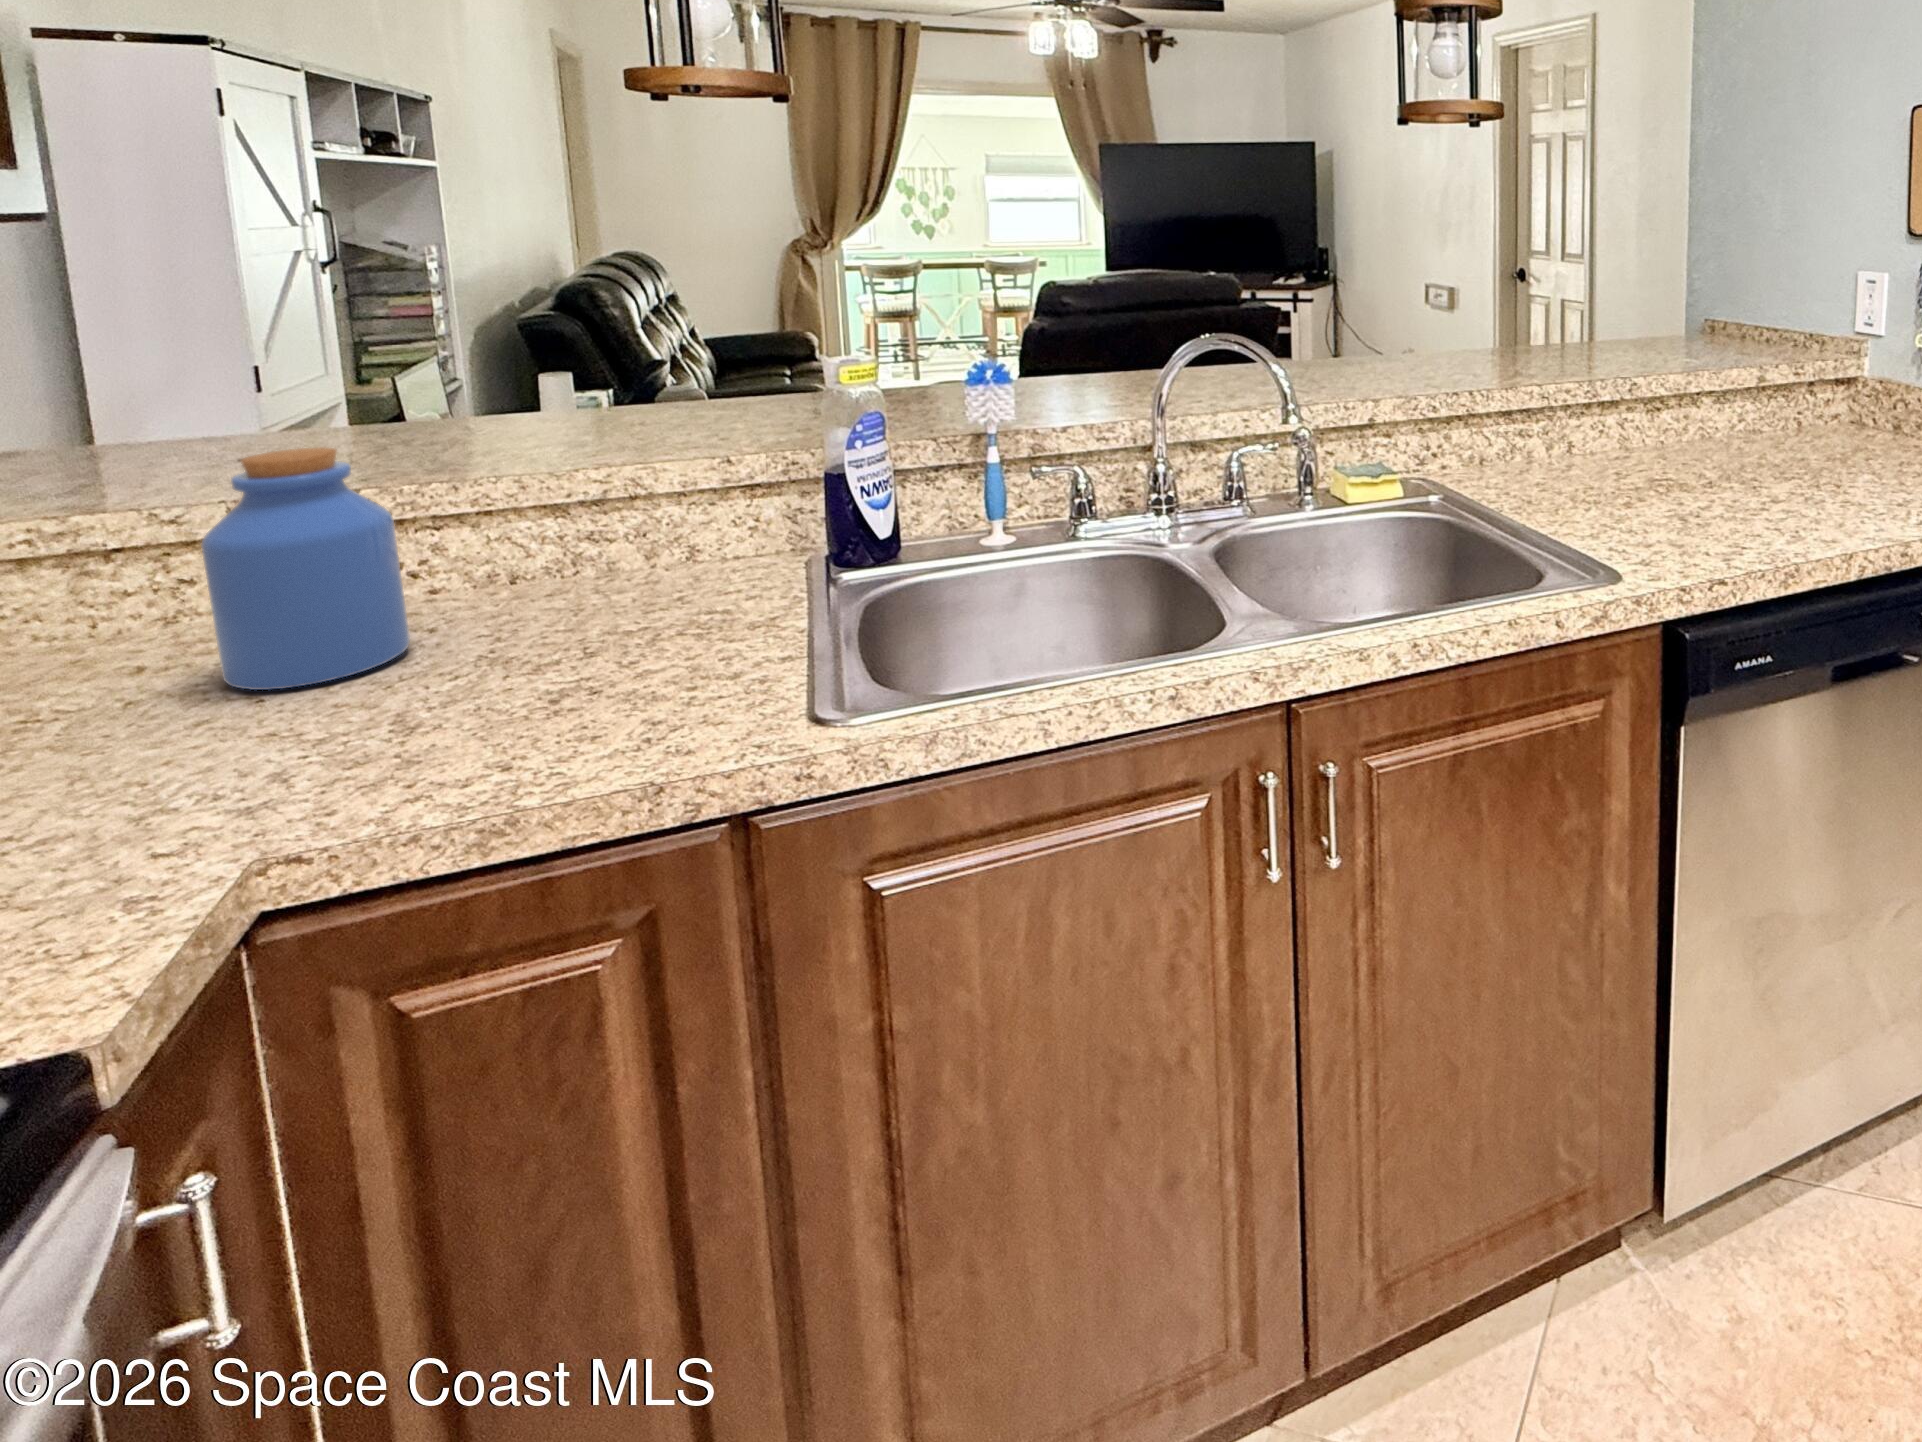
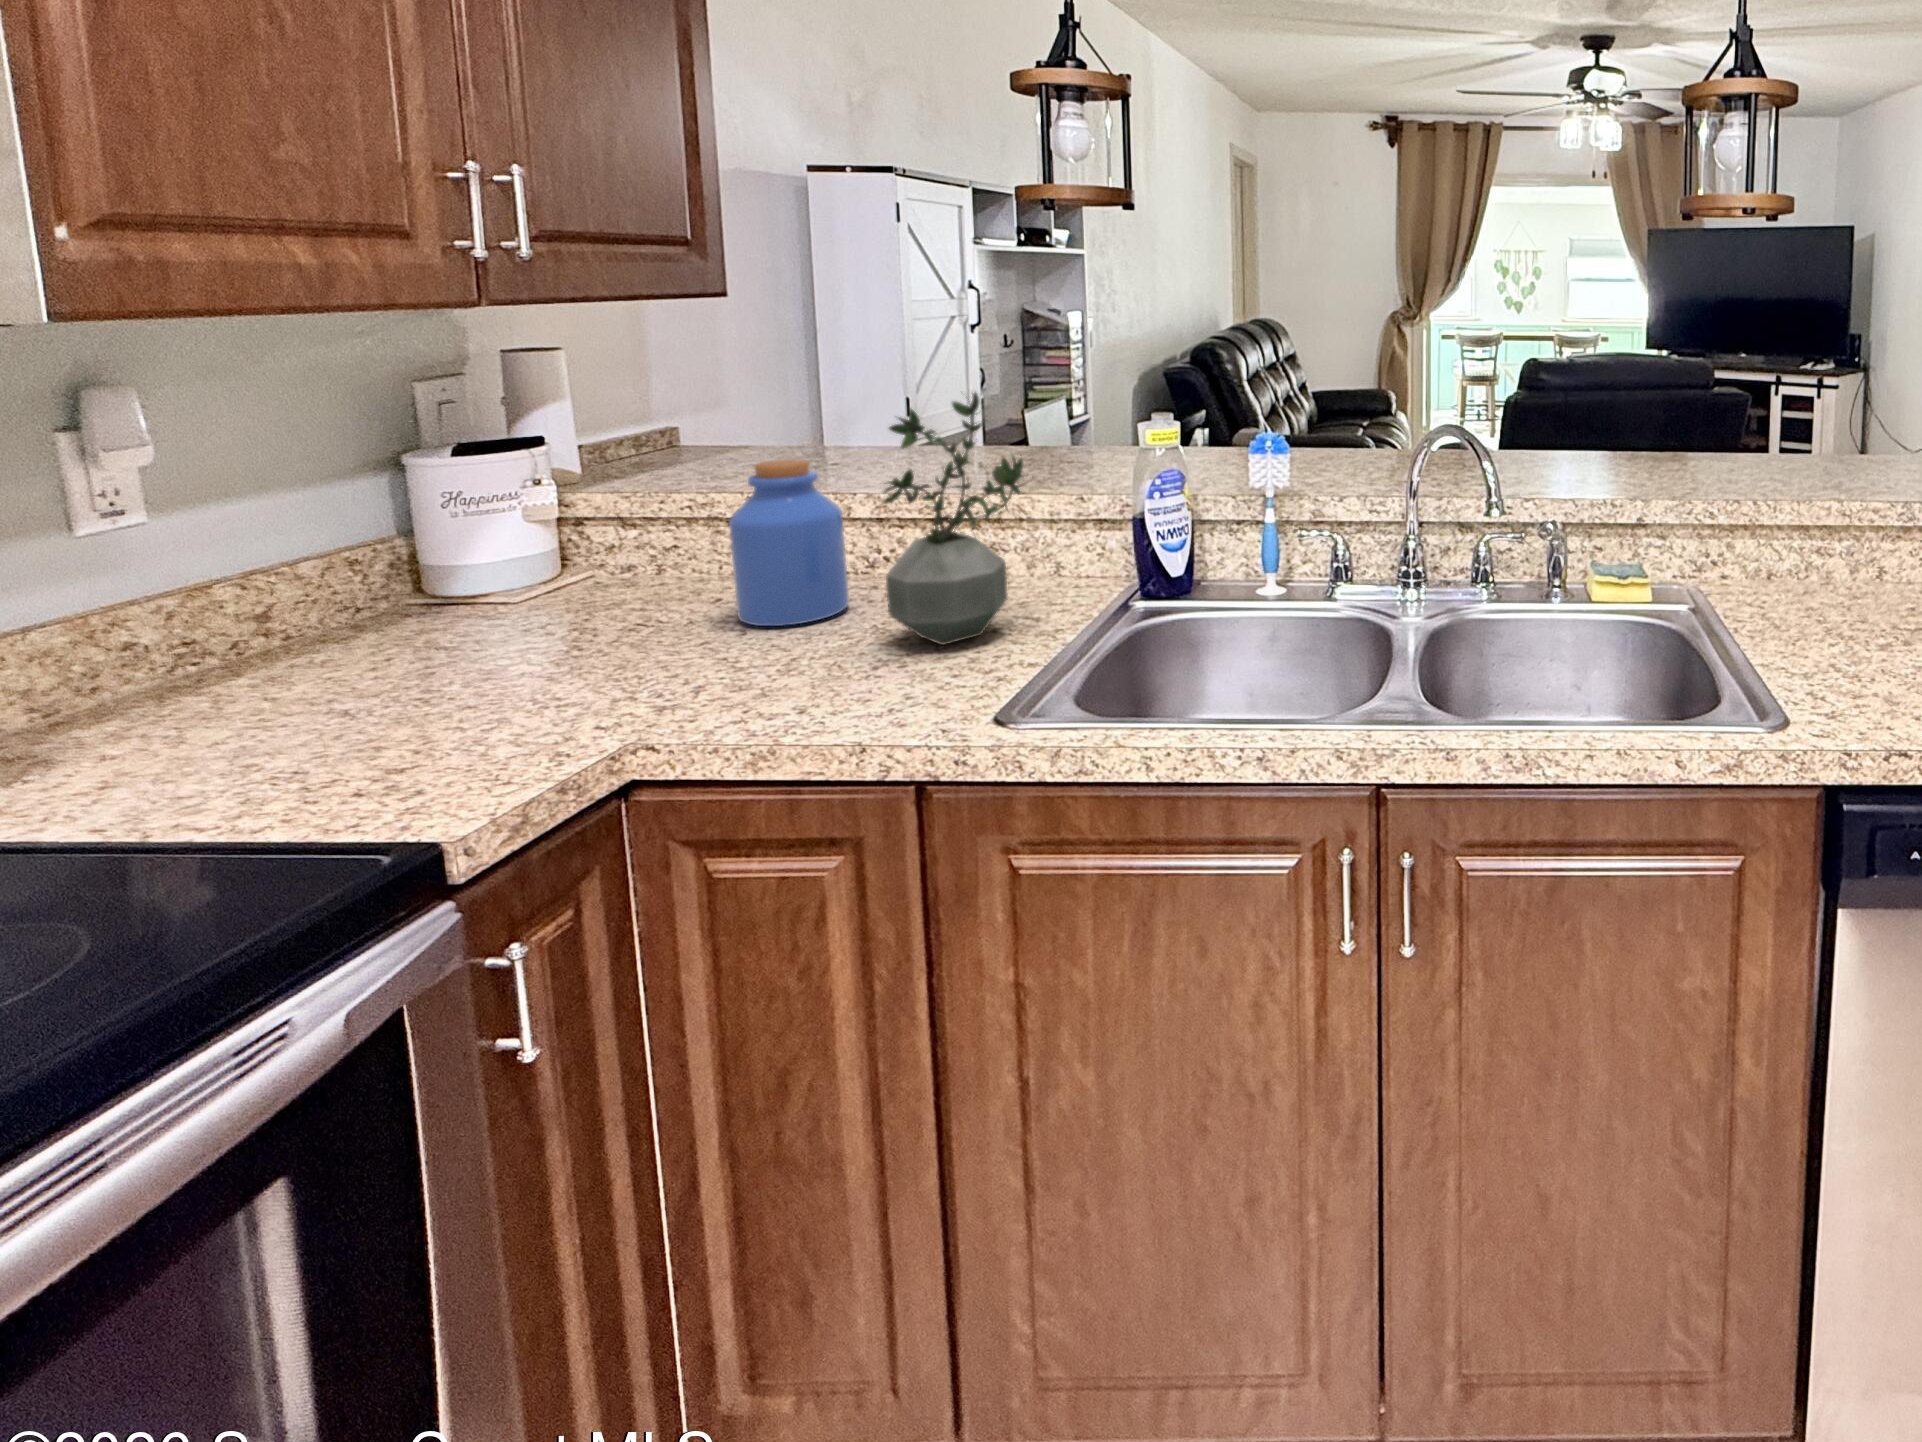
potted plant: none [532,331,724,662] -> present [883,393,1025,645]

